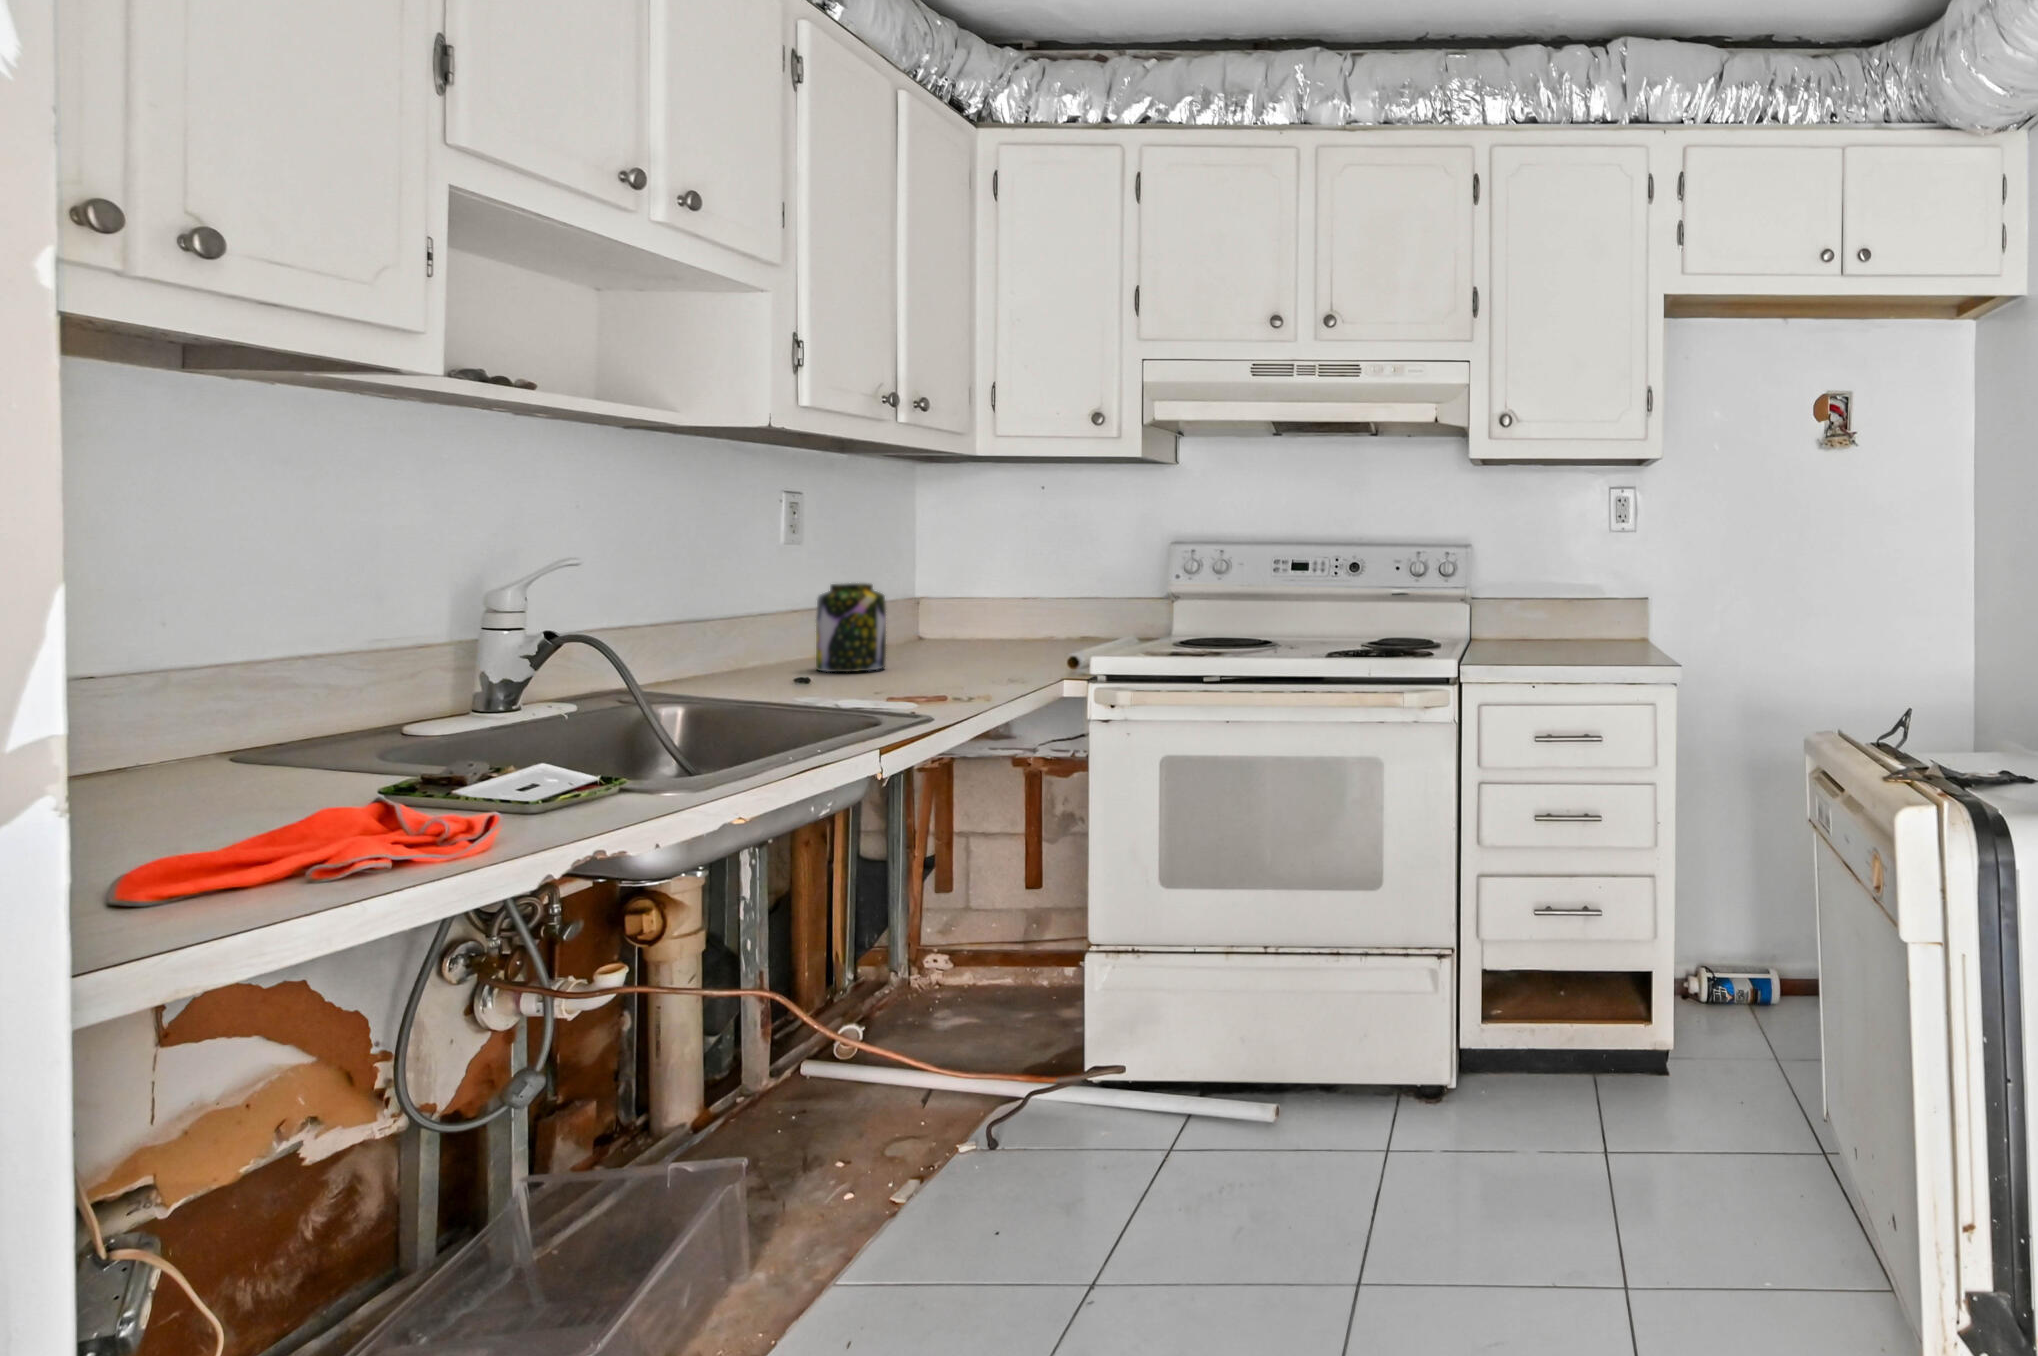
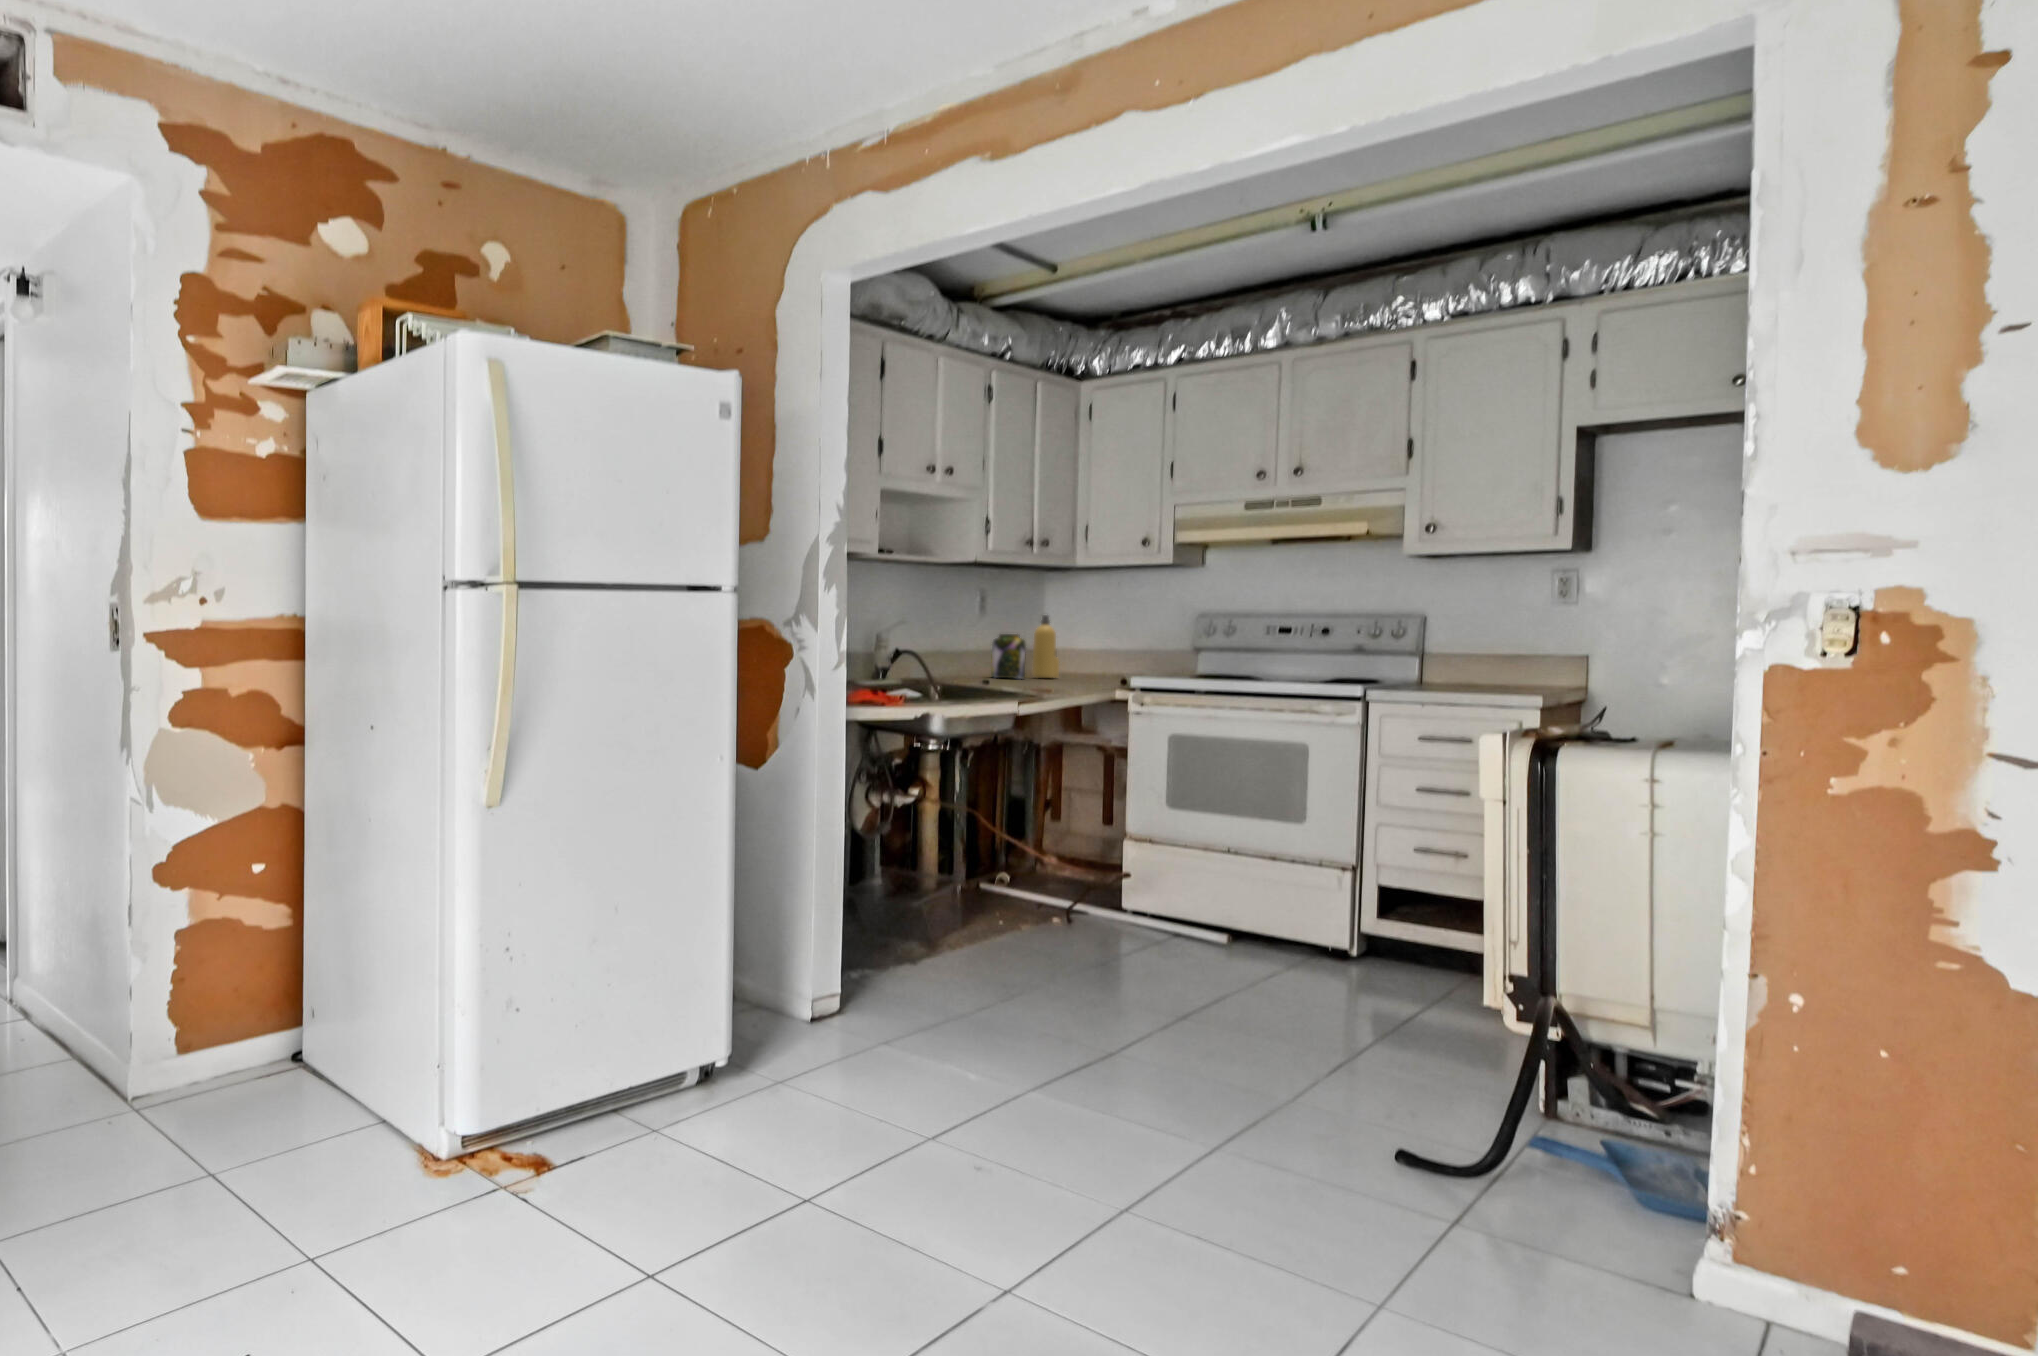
bottle: none [898,544,946,659] -> present [1032,615,1059,678]

